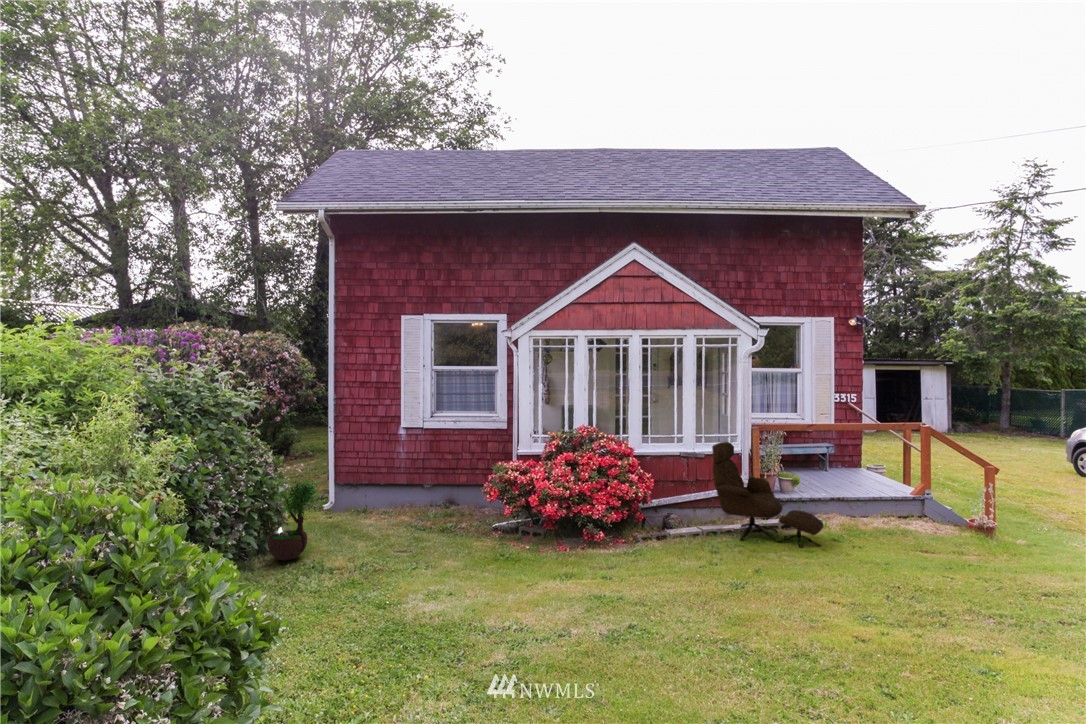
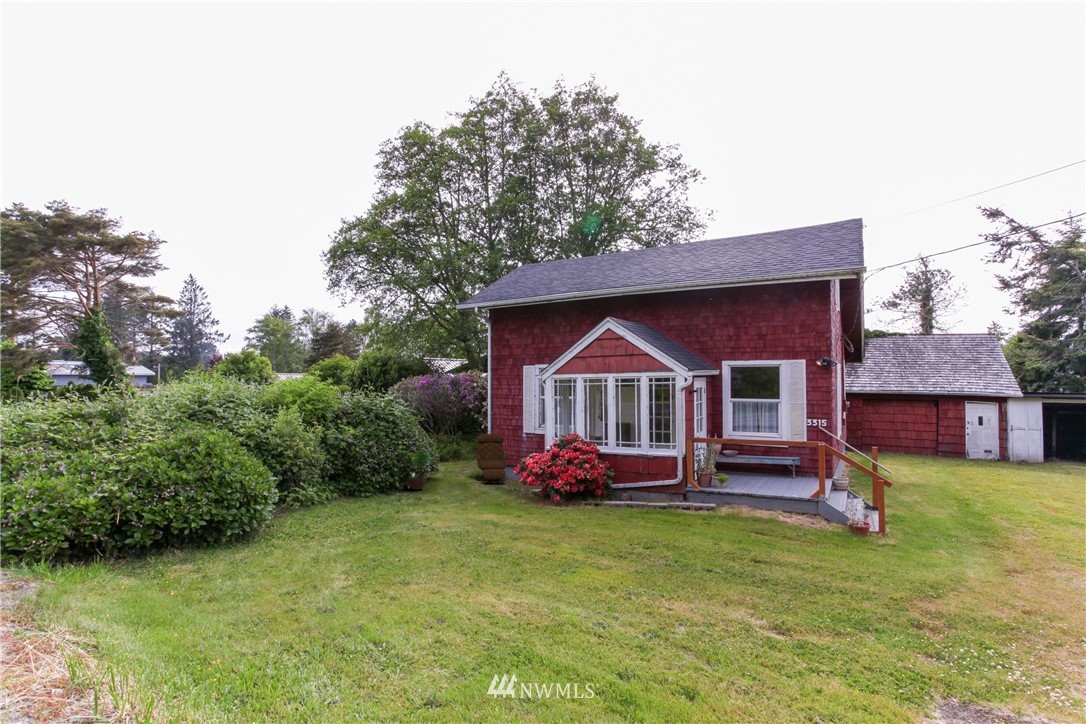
lounge chair: present [712,442,823,548] -> present [473,434,509,485]

